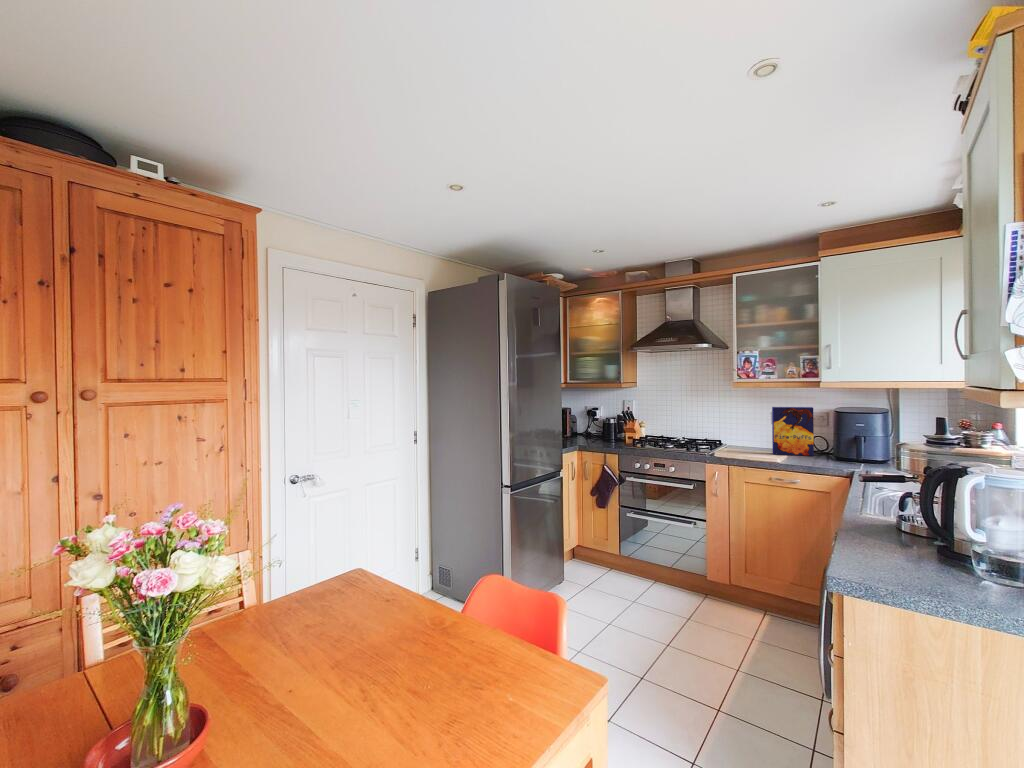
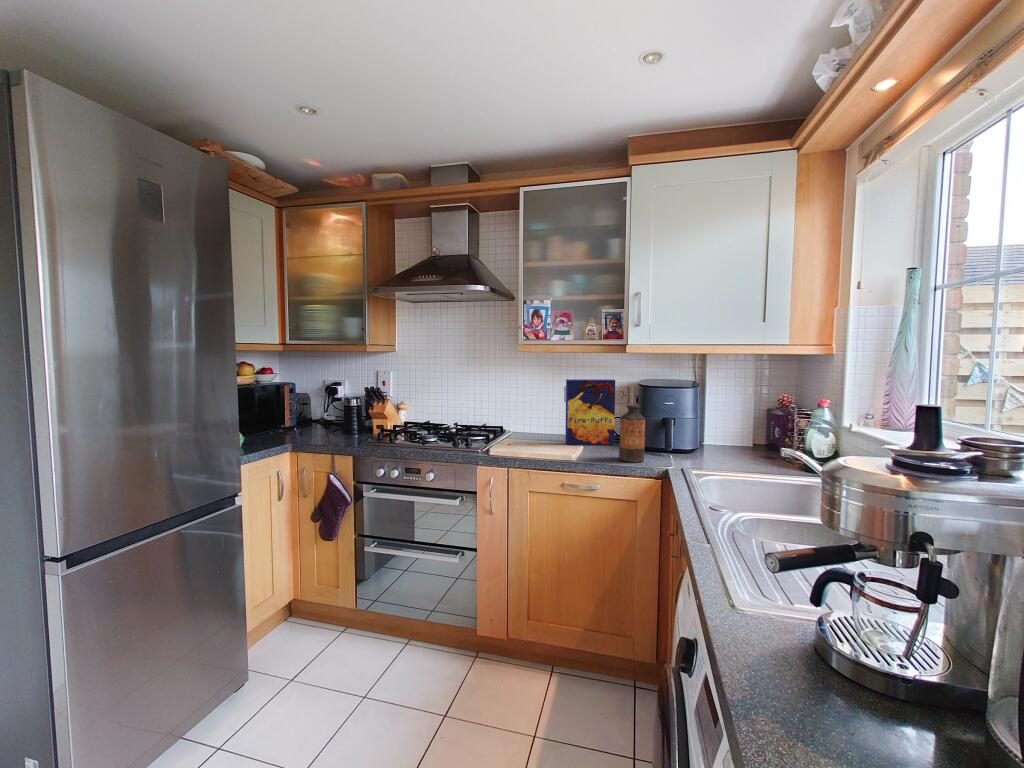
bottle: none [814,425,835,466] -> present [619,405,645,462]

